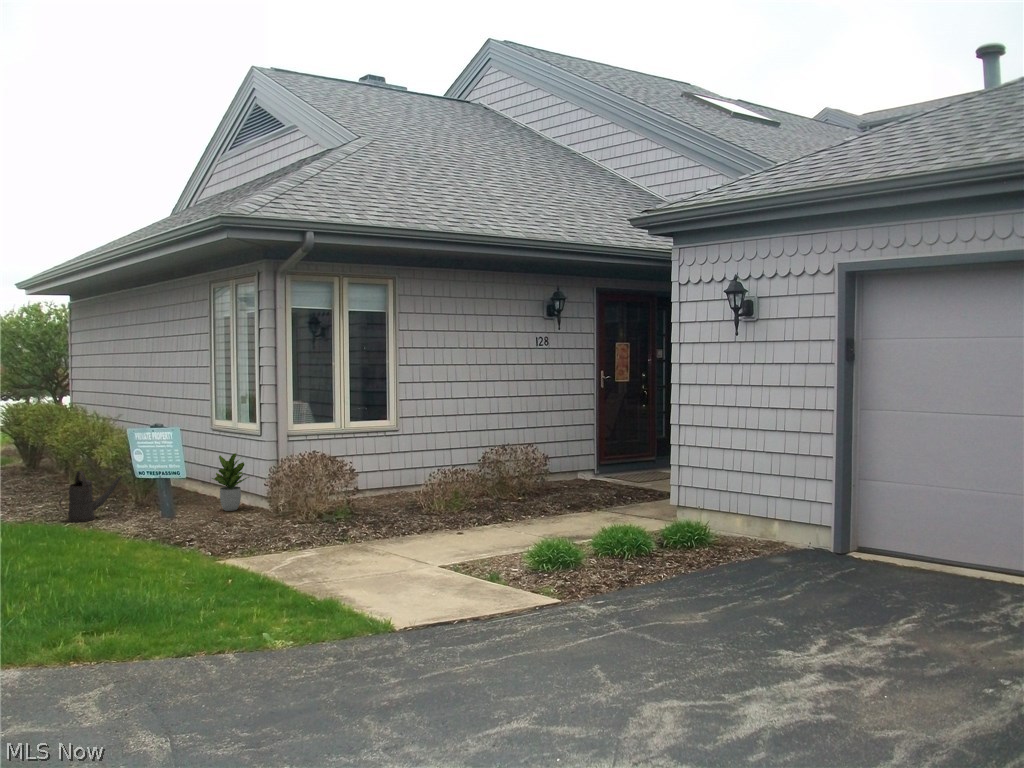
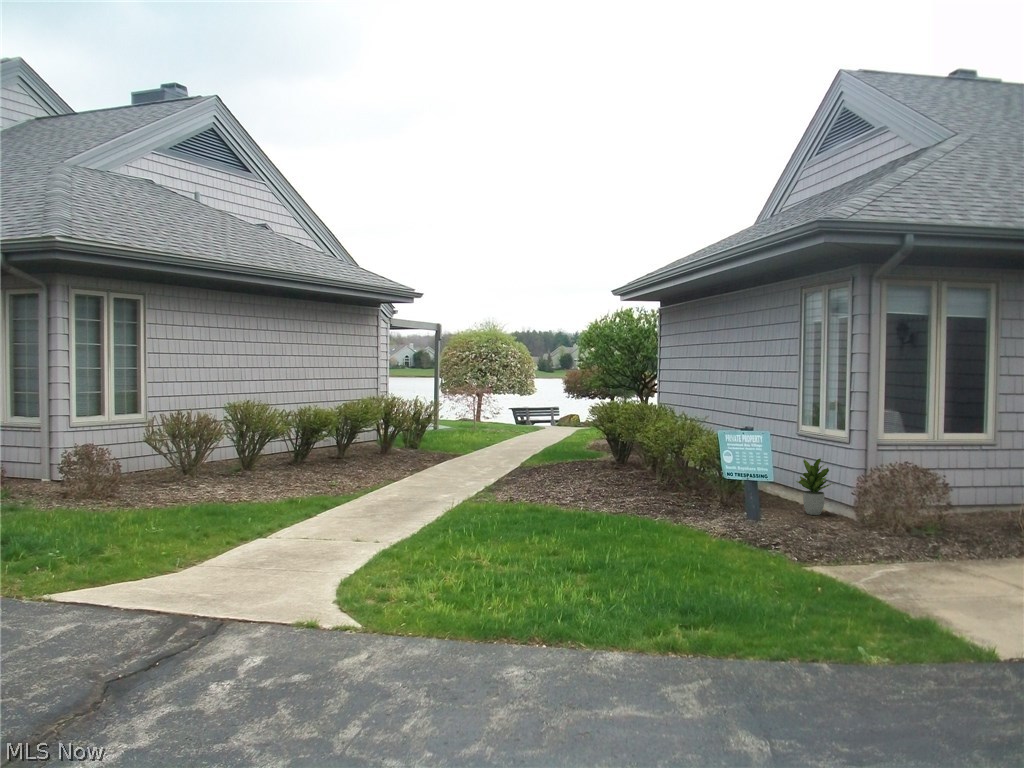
watering can: present [59,471,122,522] -> none [660,464,713,509]

